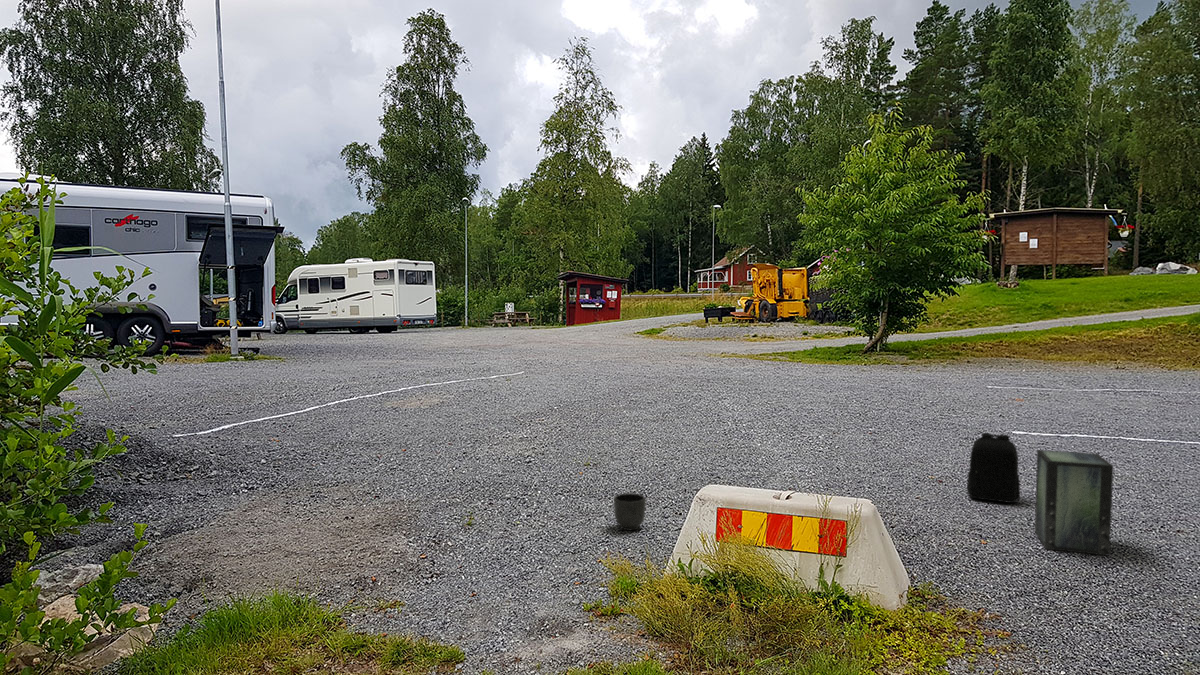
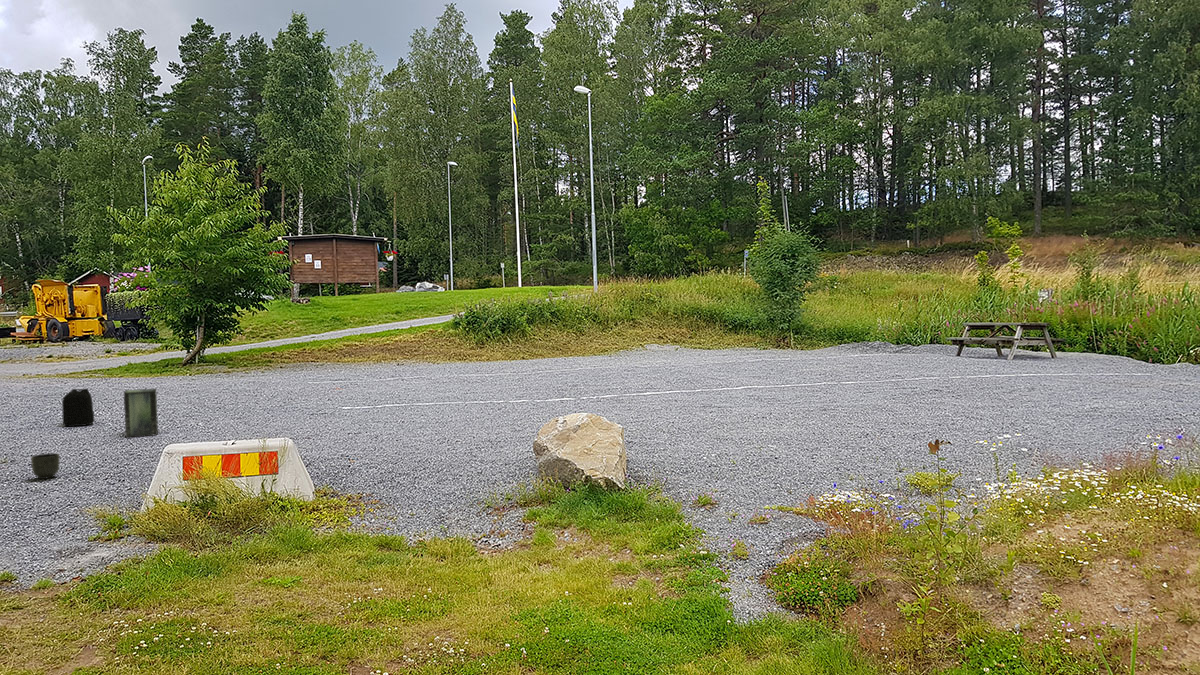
backpack: present [967,433,1020,503] -> present [62,389,94,426]
storage box: present [1035,450,1113,556] -> present [124,389,158,438]

